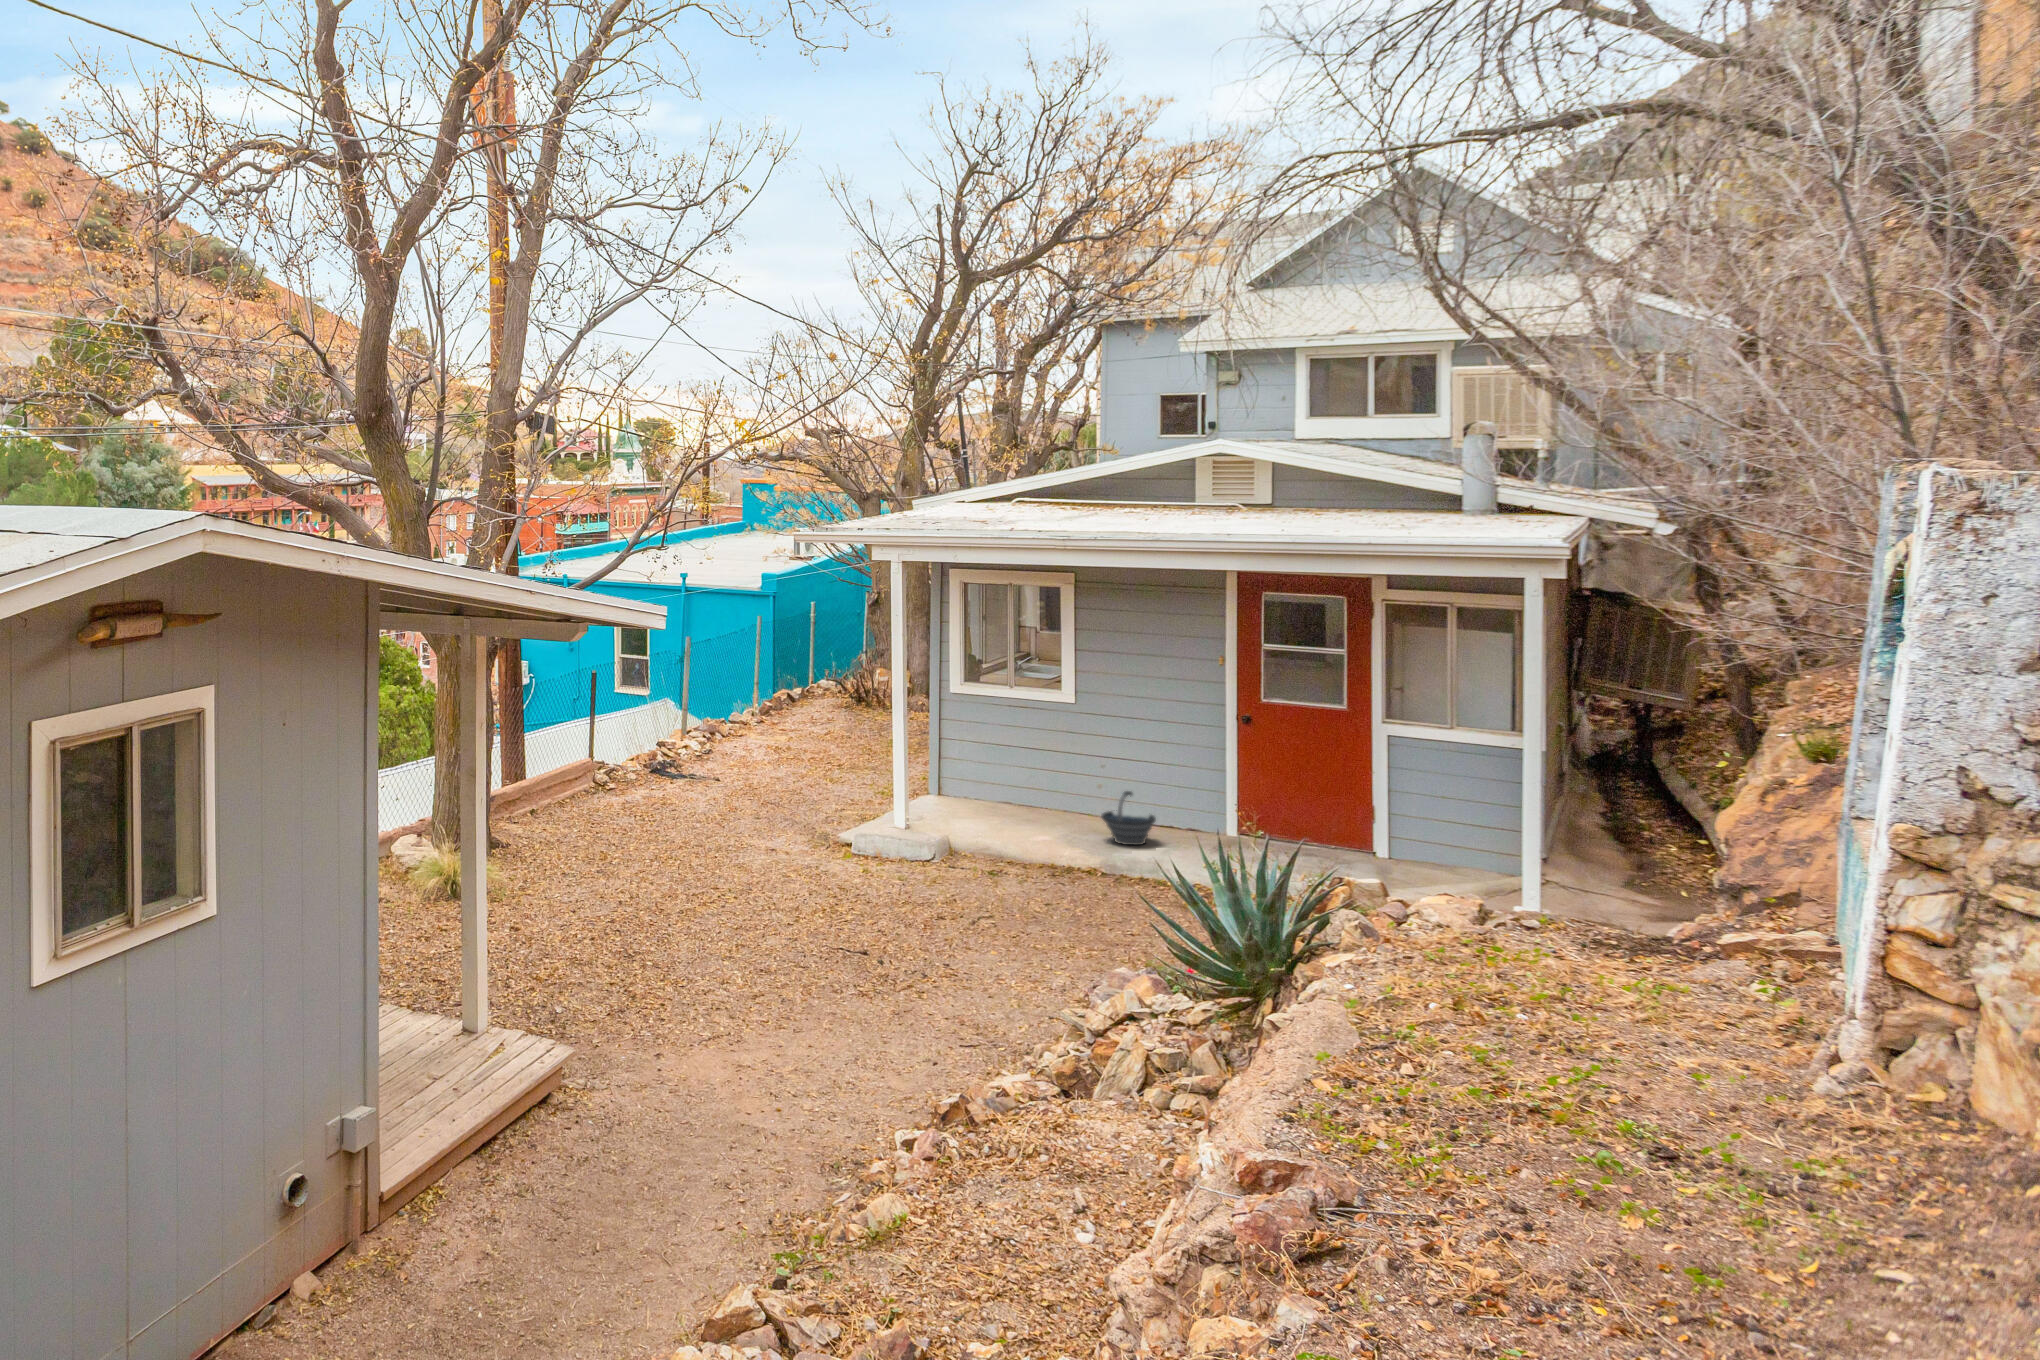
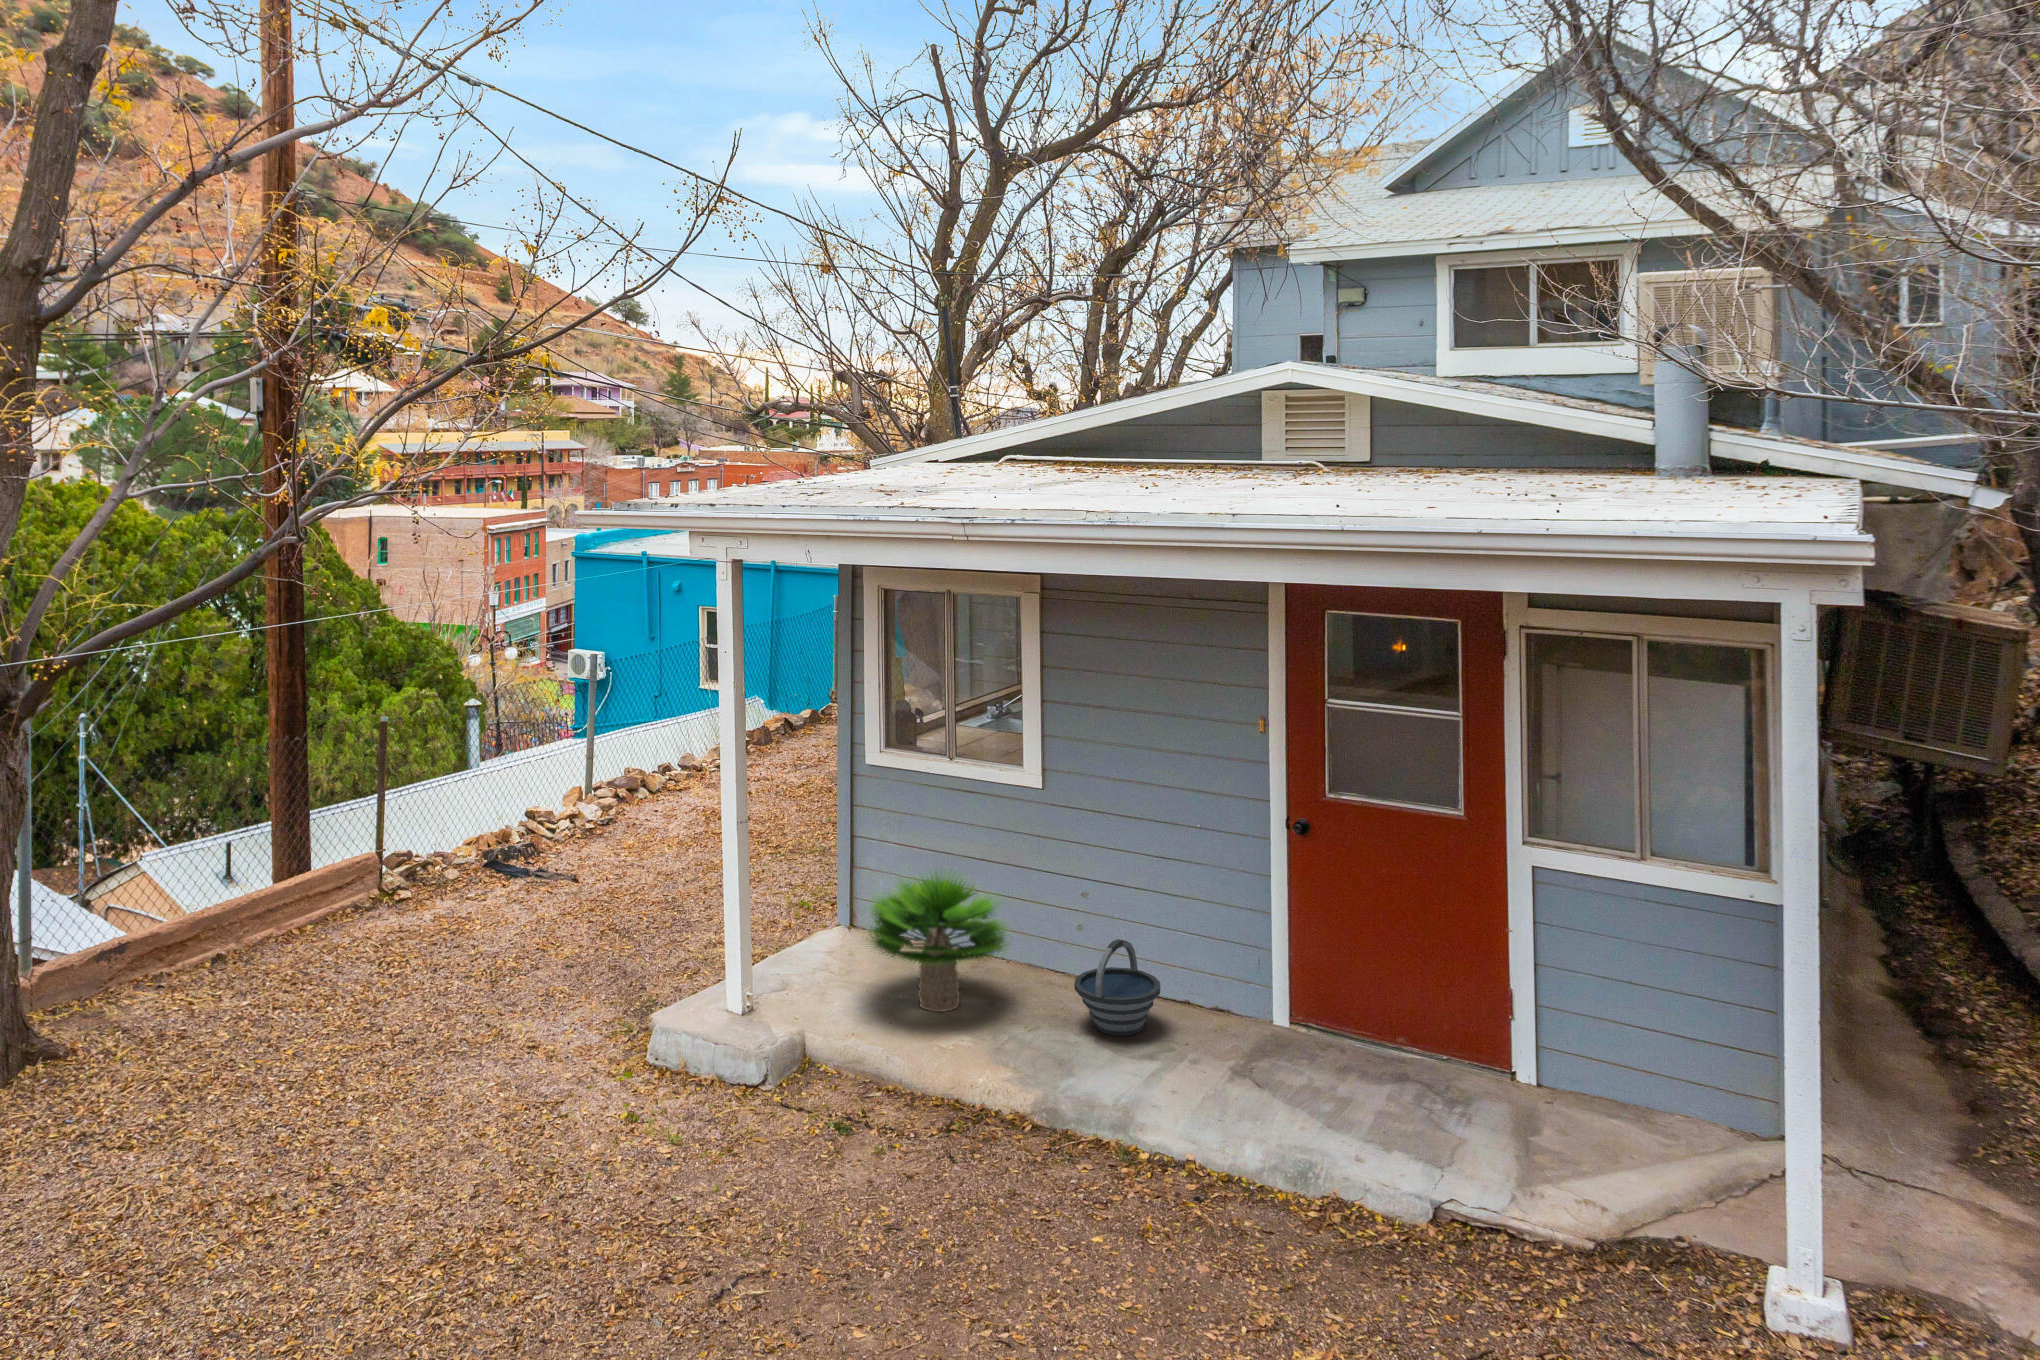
potted plant: none [961,750,1061,836] -> present [868,868,1010,1012]

